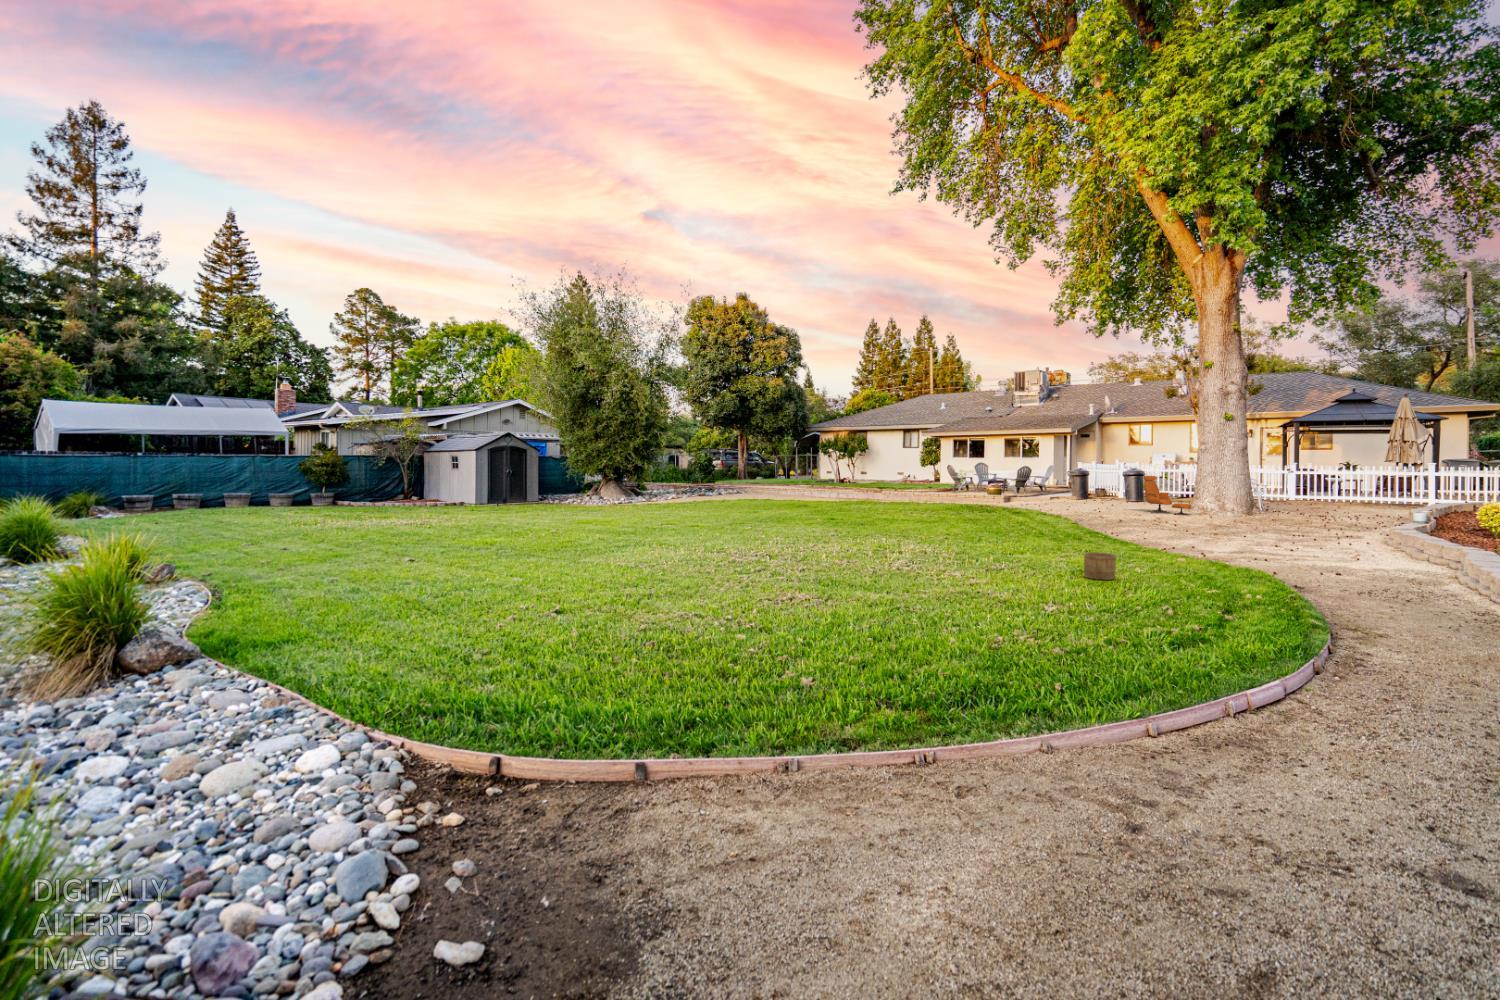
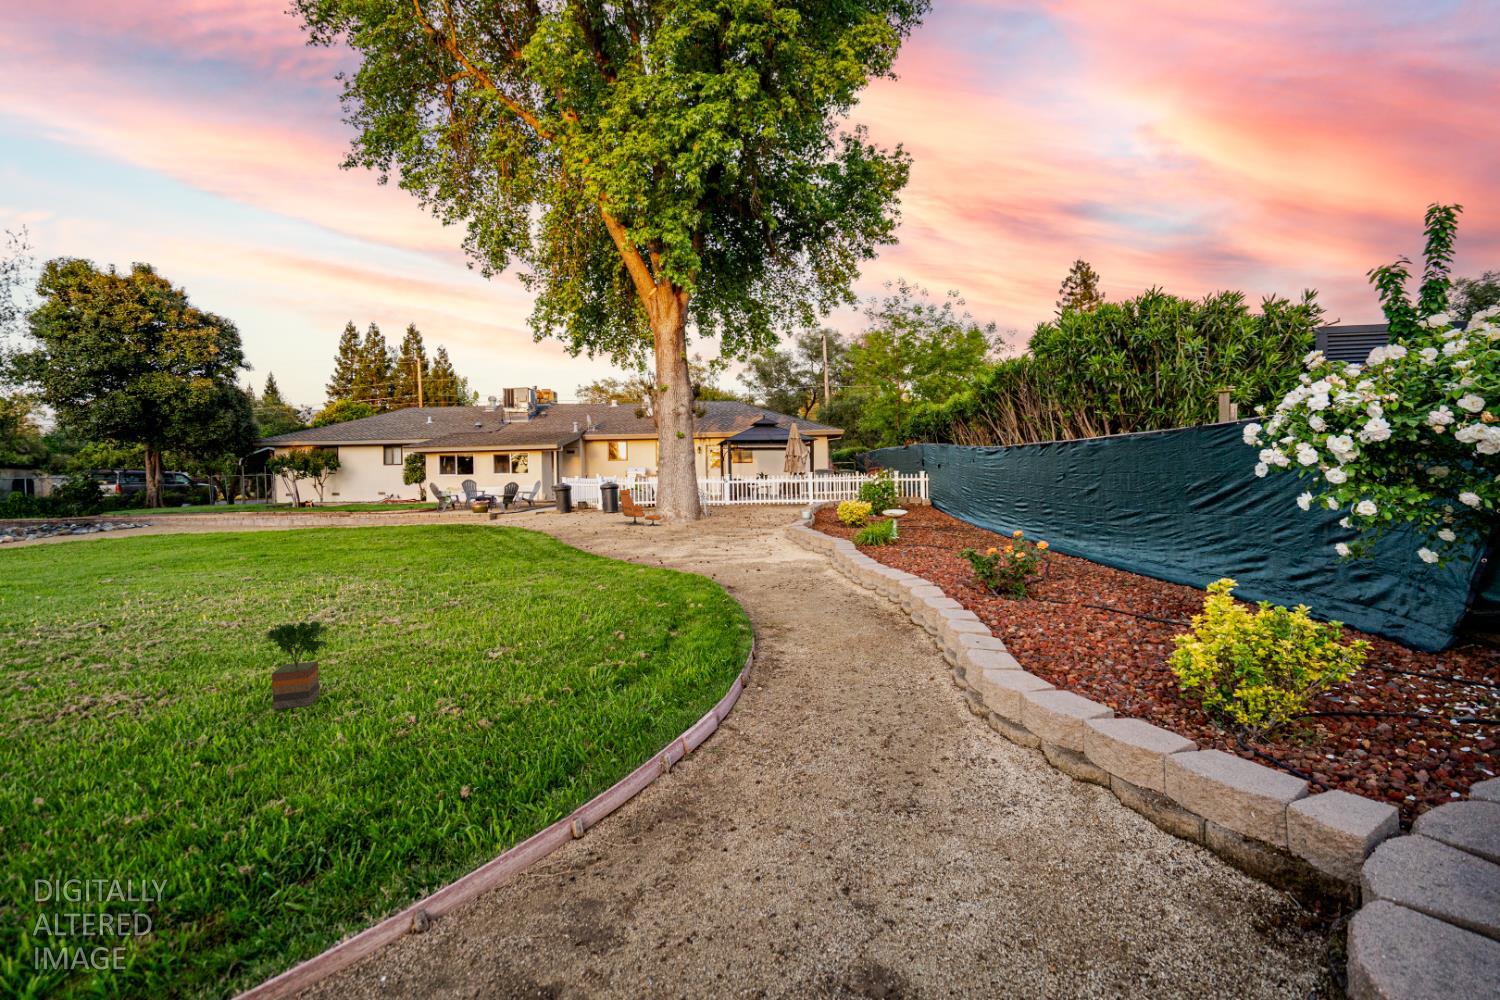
potted tree: none [946,530,975,572] -> present [266,622,328,710]
wooden bucket: present [1084,552,1117,580] -> none [530,625,581,674]

